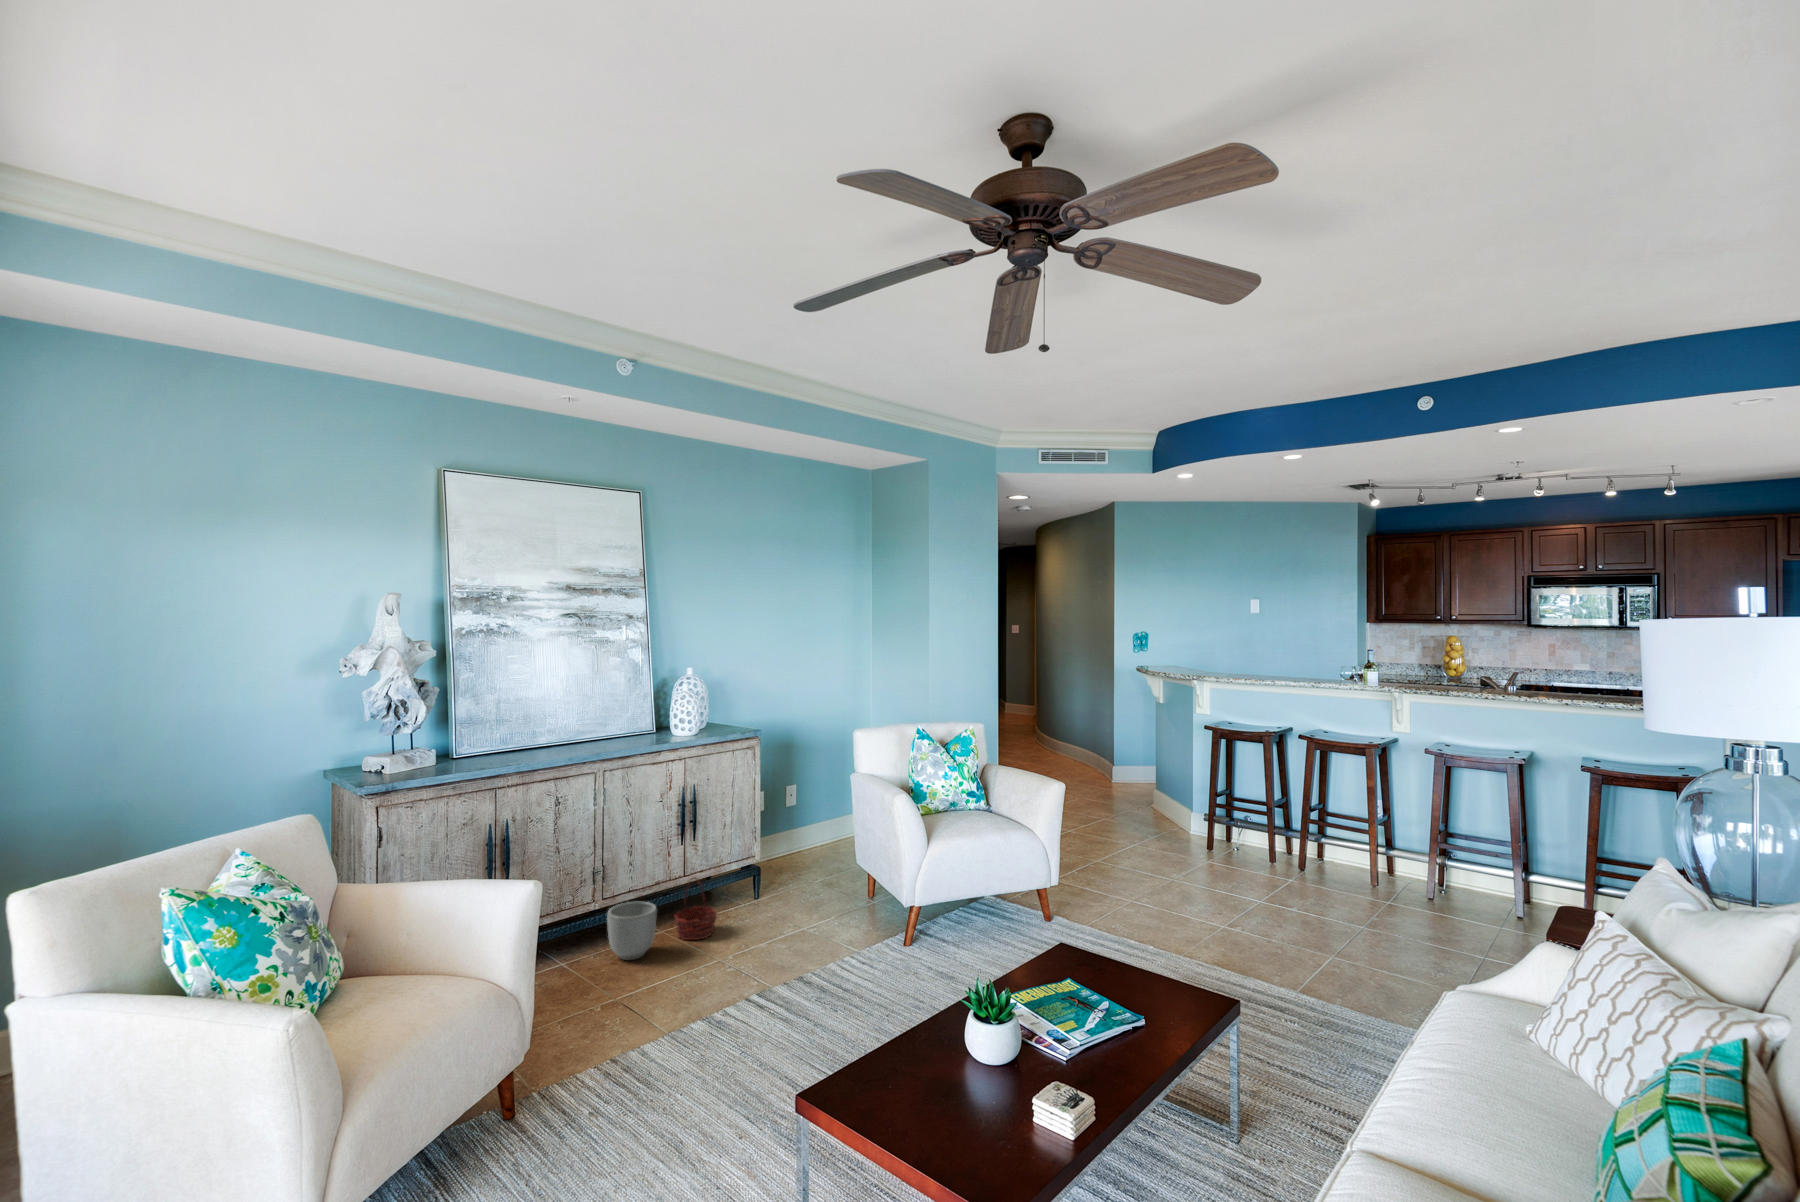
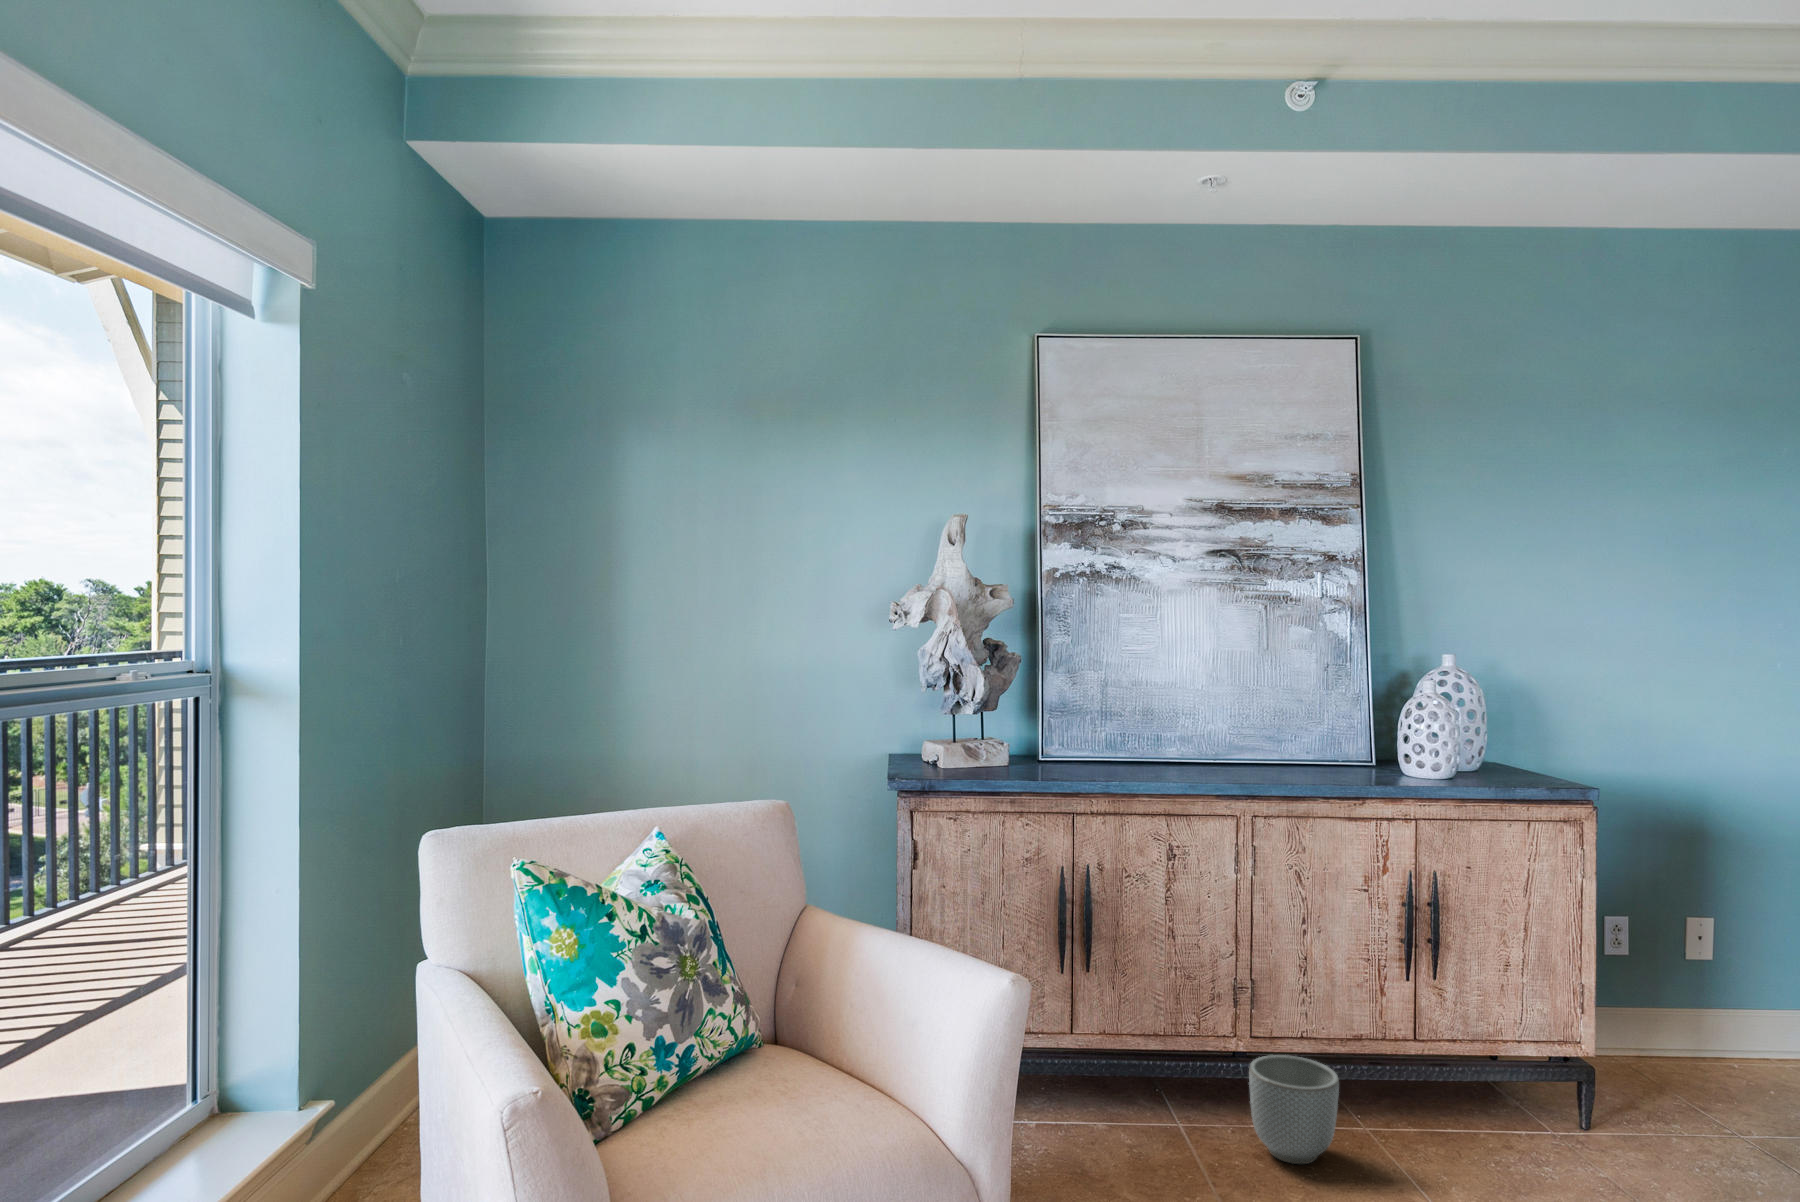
basket: present [675,878,717,940] -> none [1383,1045,1472,1171]

